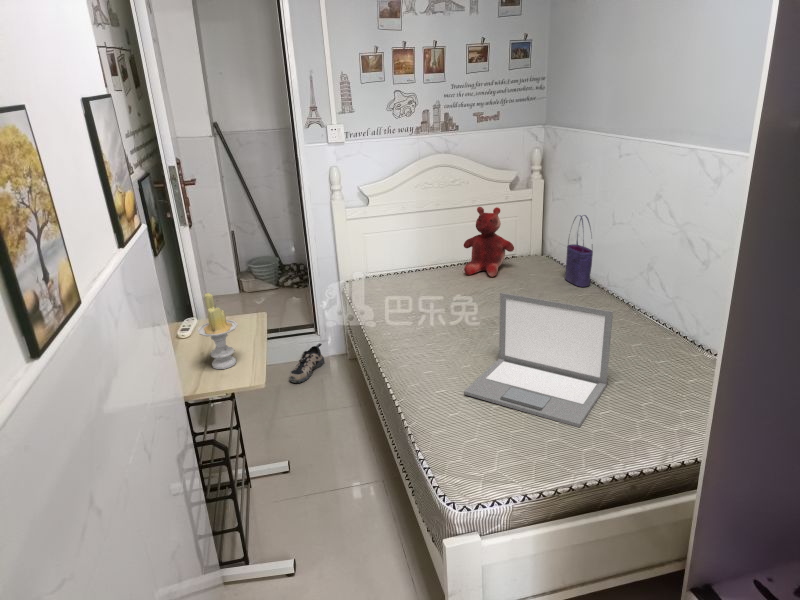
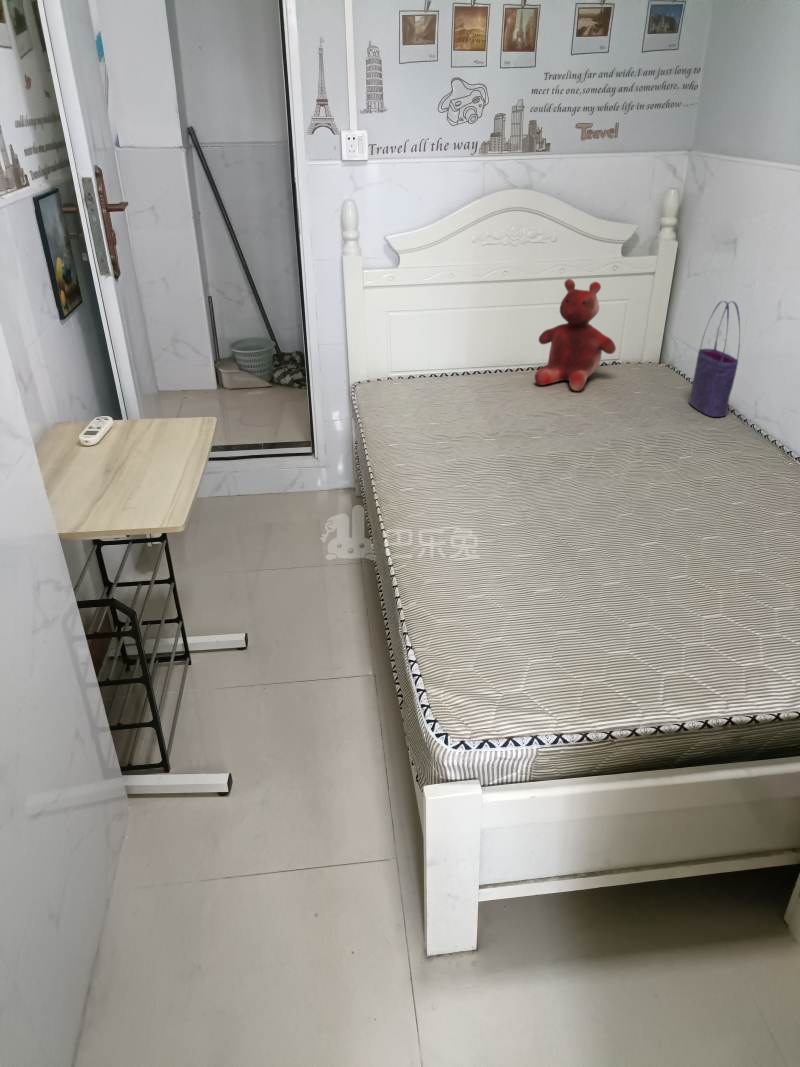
candle: present [198,293,238,369] -> none [96,377,157,496]
laptop: present [464,293,613,427] -> none [495,413,750,637]
shoe: present [289,343,324,383] -> none [265,470,319,524]

